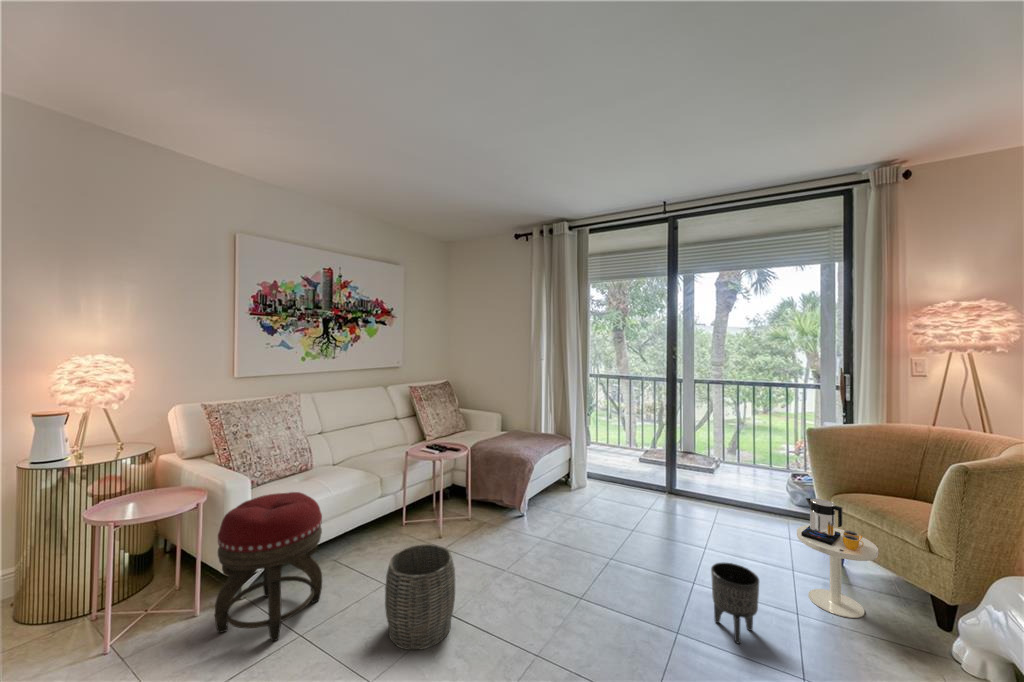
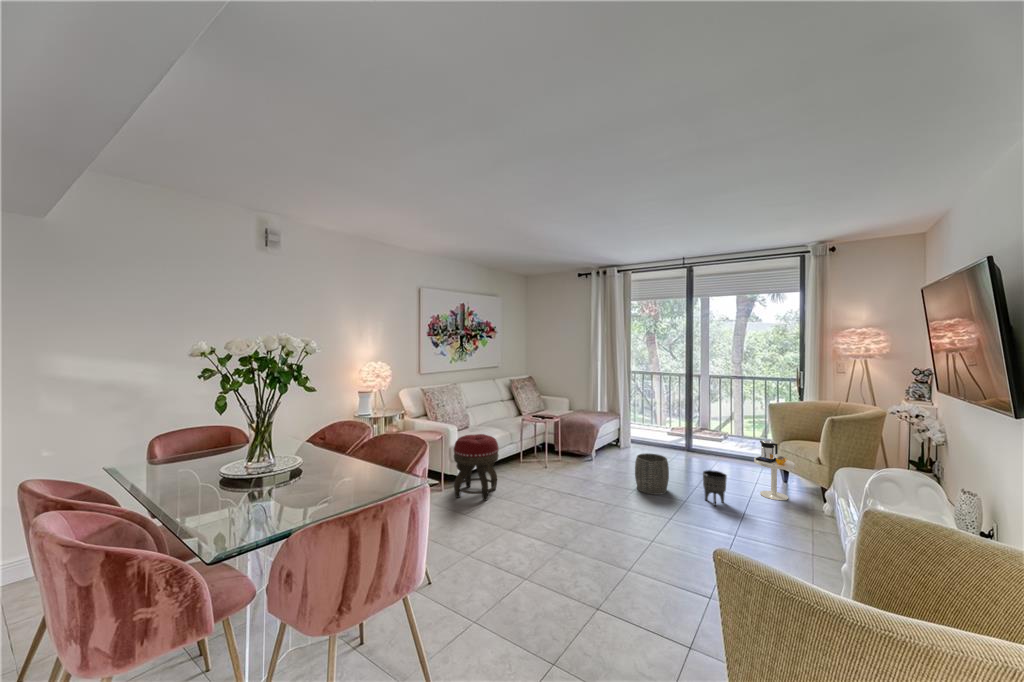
woven basket: present [385,544,455,650] -> present [635,454,669,495]

